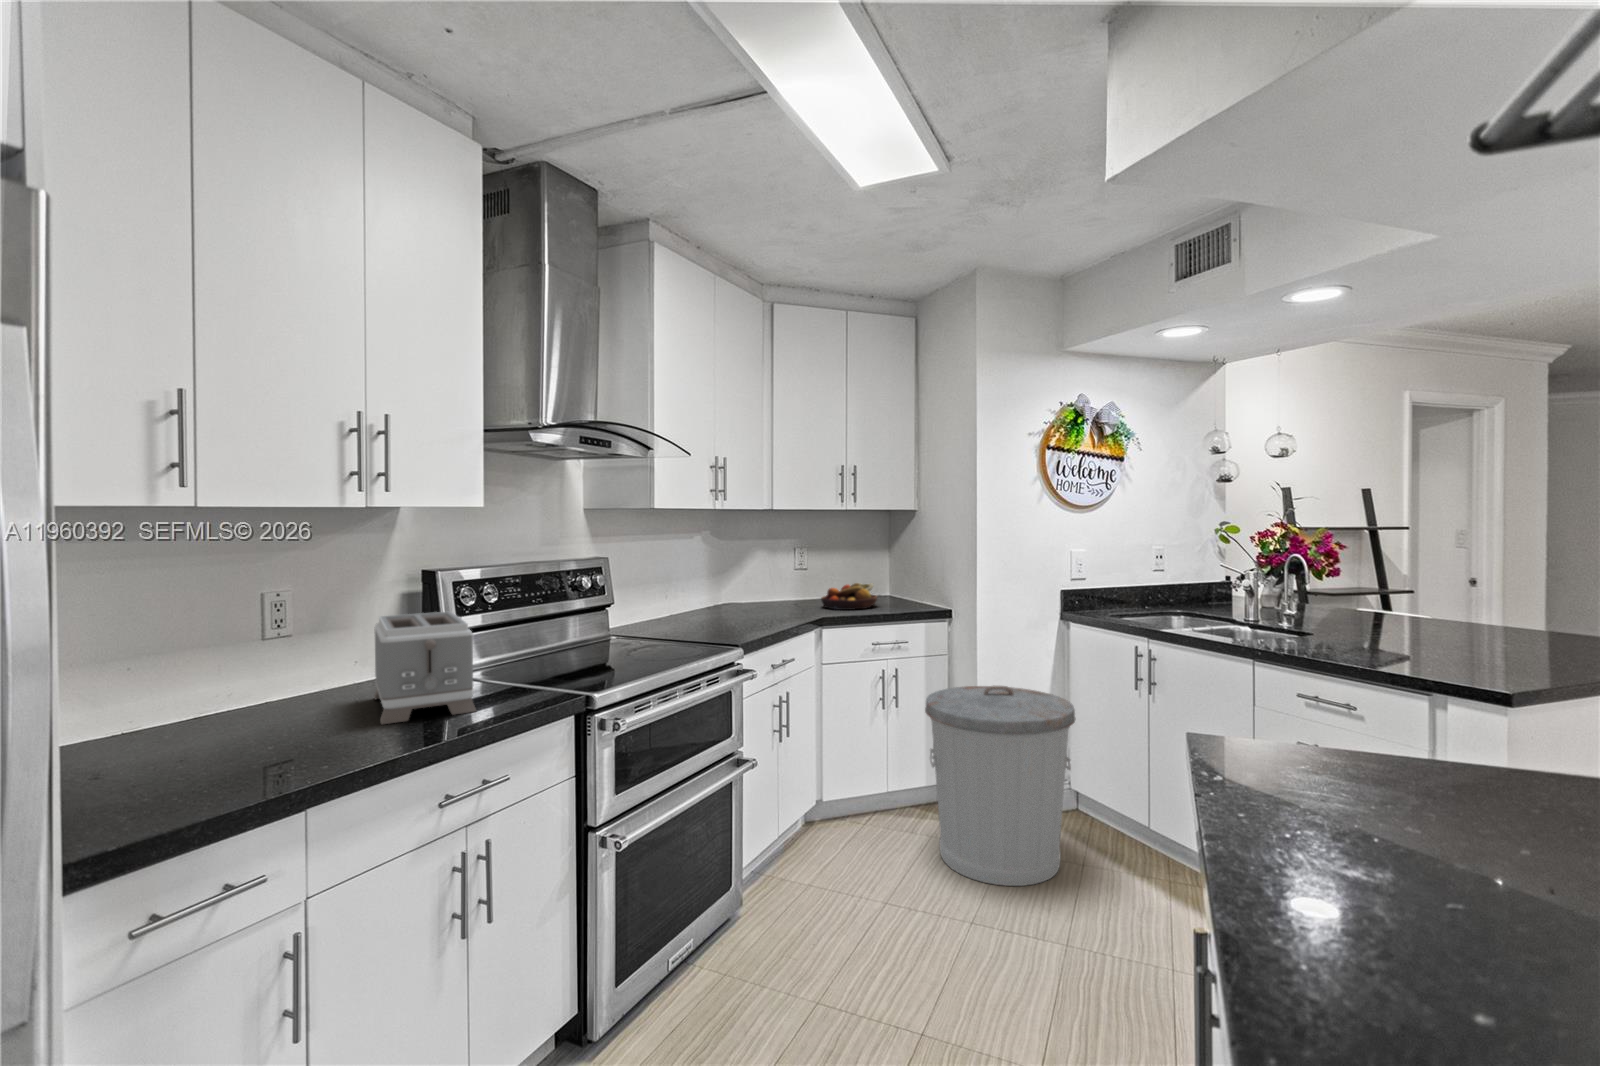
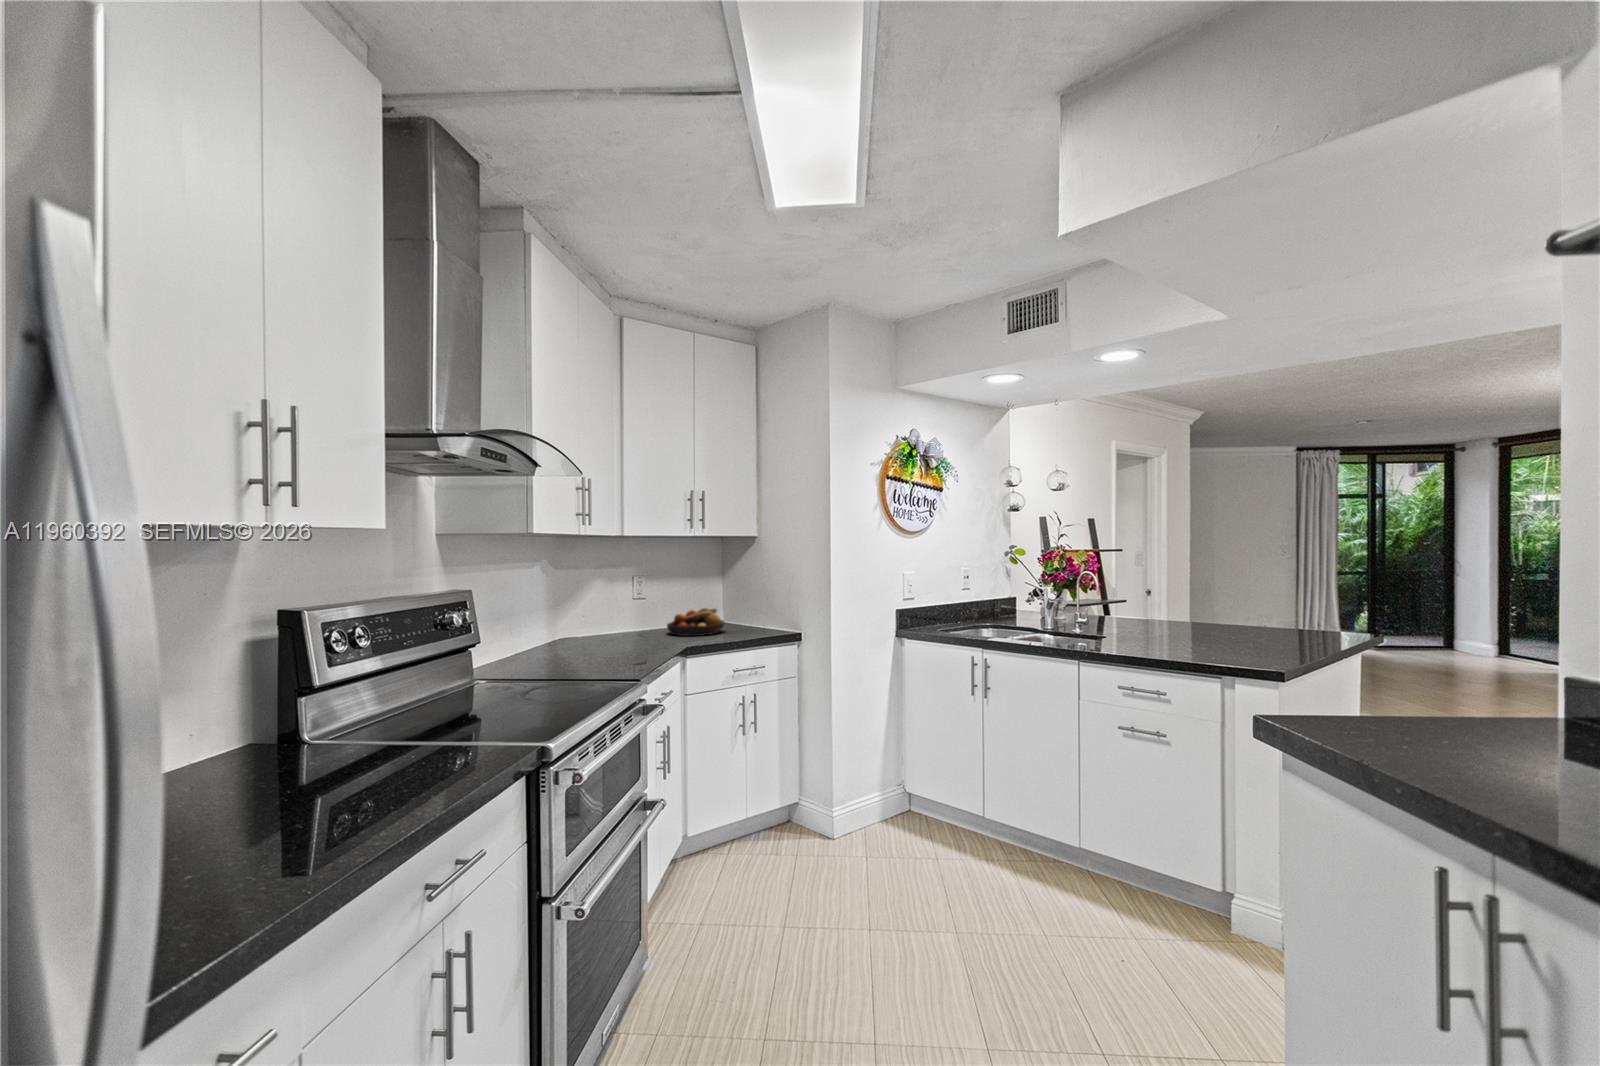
toaster: present [374,612,476,724] -> none [238,660,426,815]
trash can: present [925,686,1076,886] -> none [797,700,936,892]

